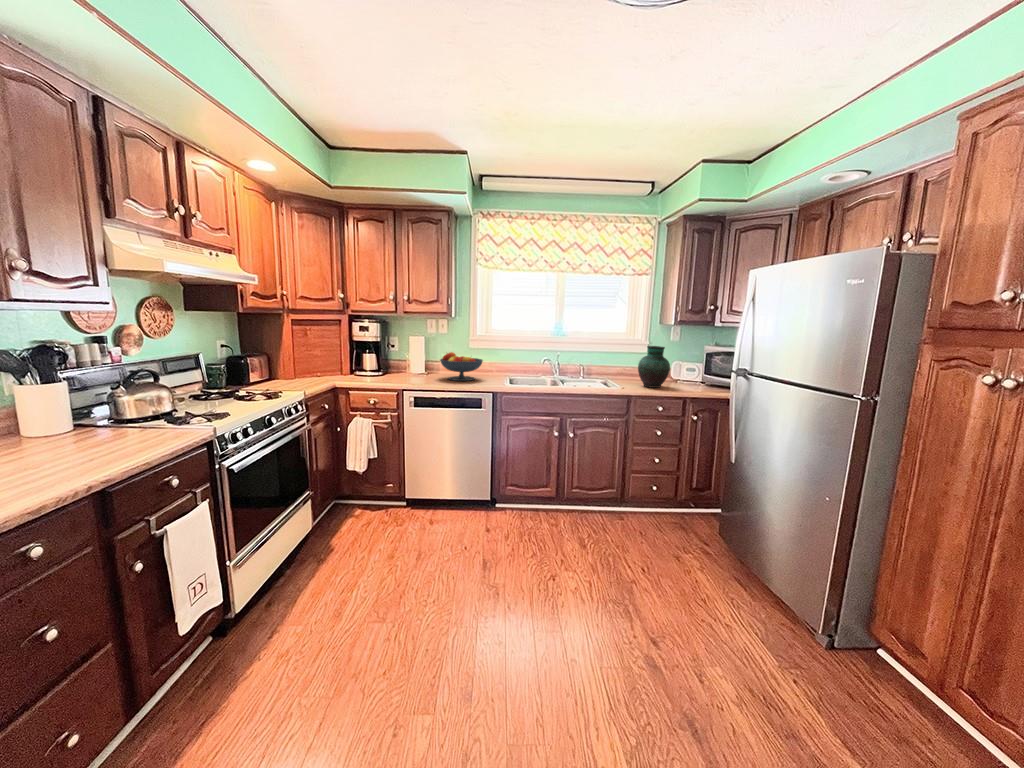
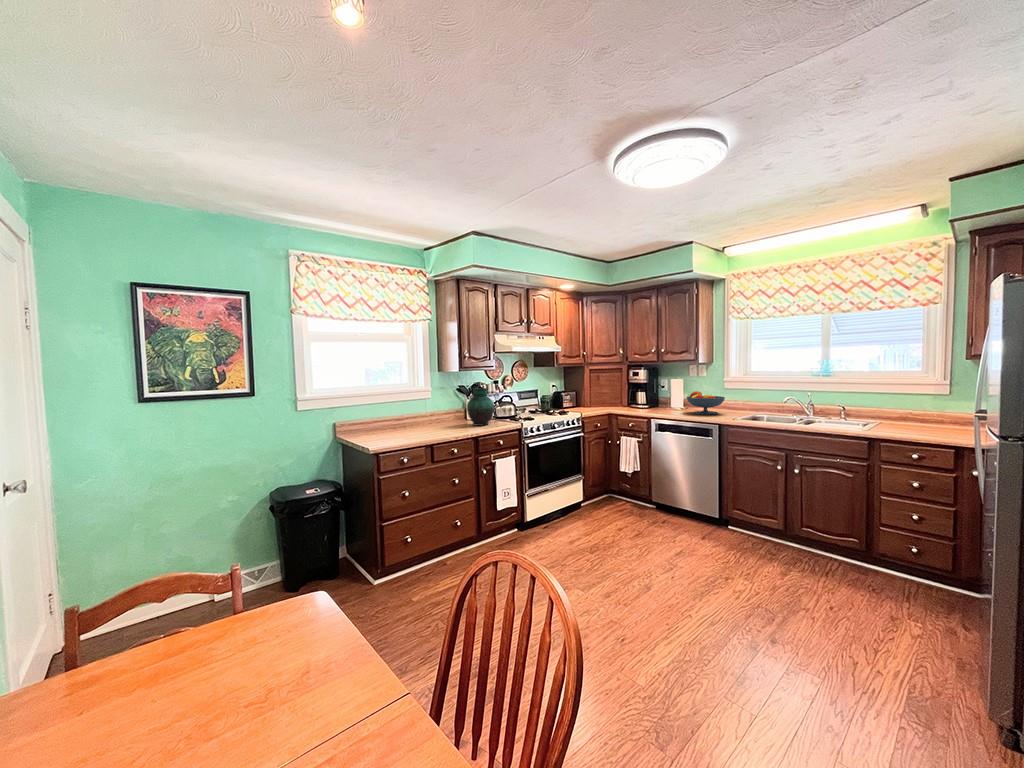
vase: present [638,346,670,388] -> present [467,388,494,426]

